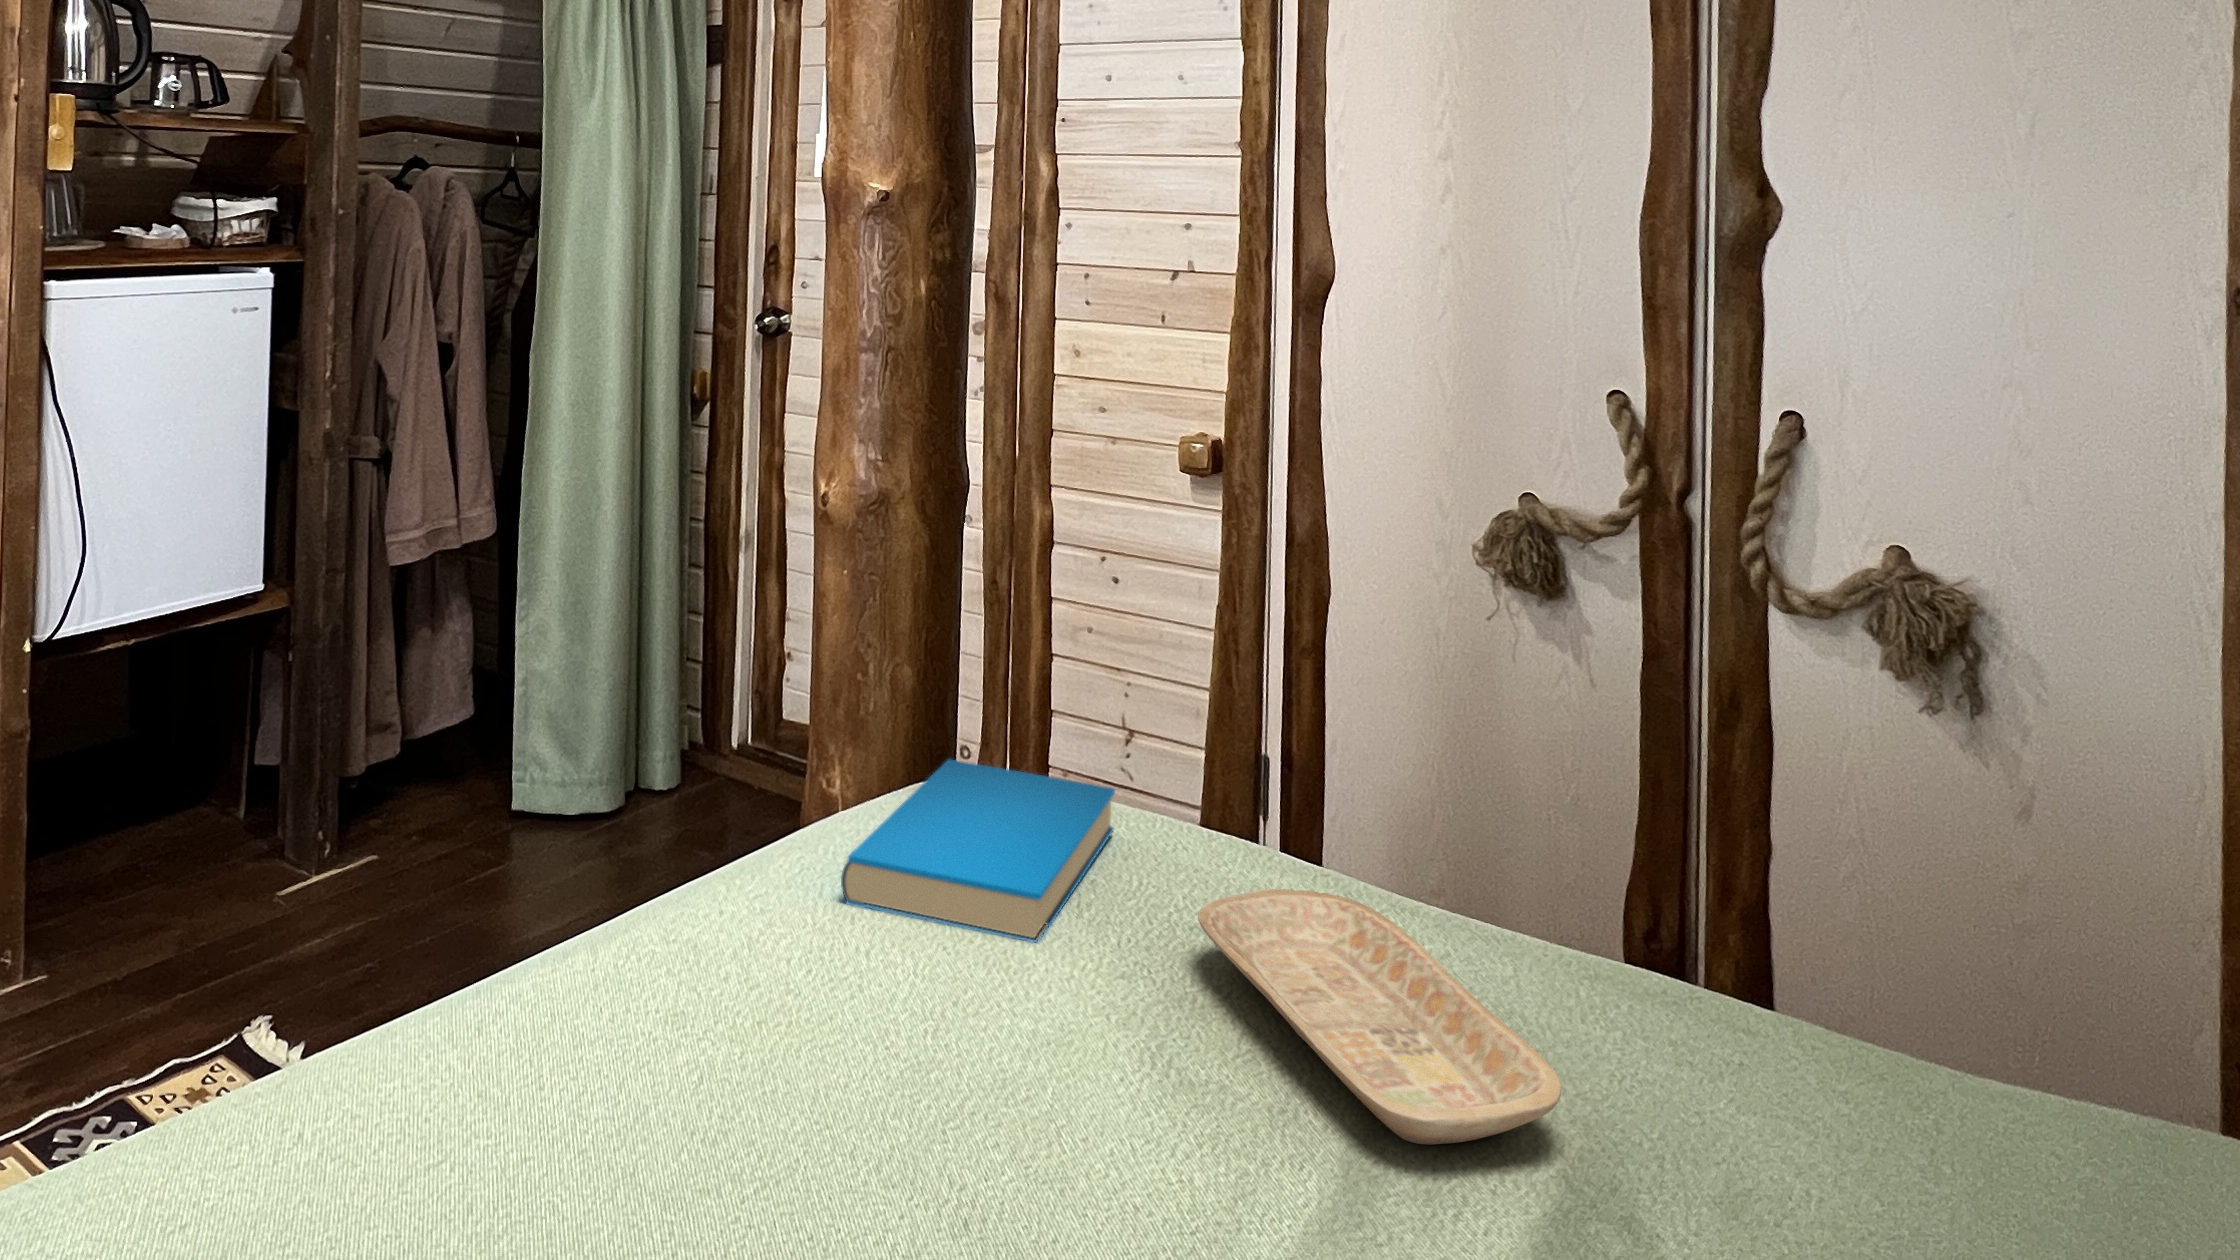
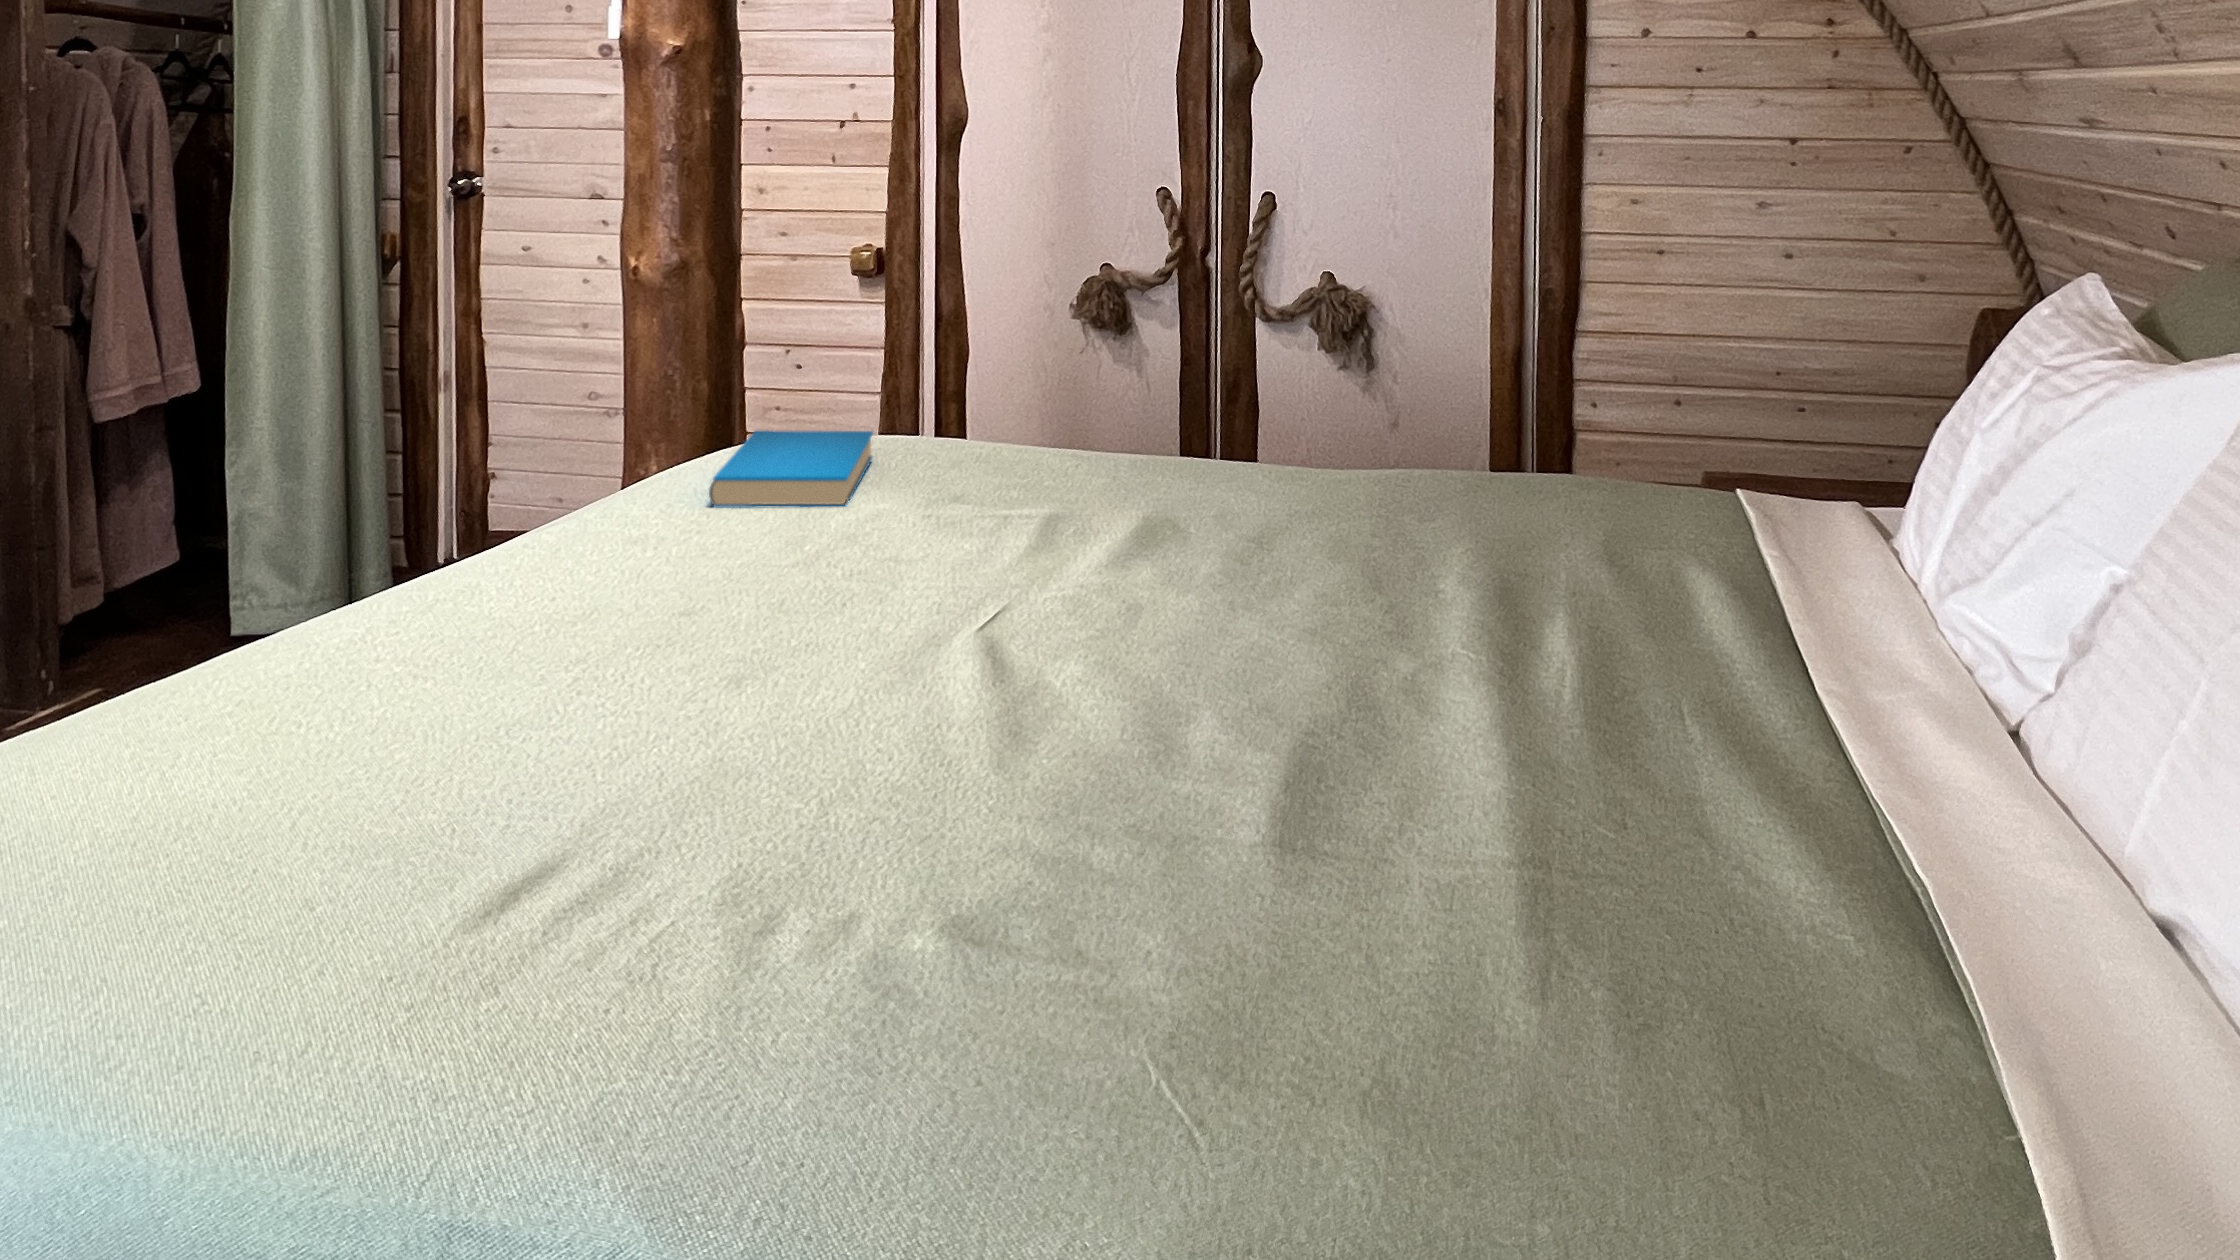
tray: present [1198,889,1561,1145] -> none [945,456,1154,543]

